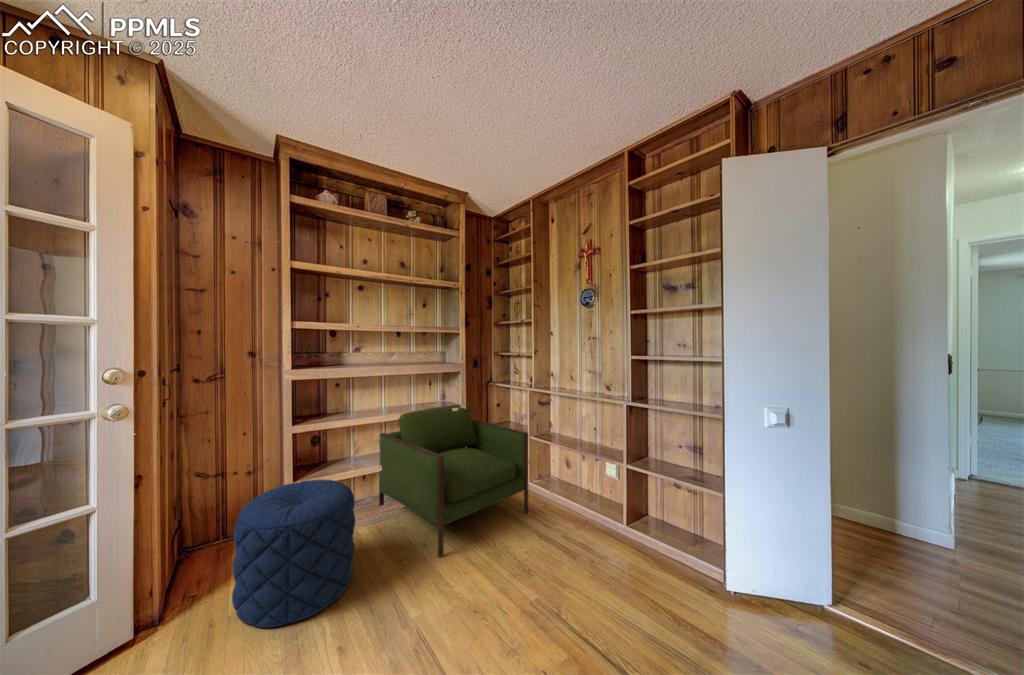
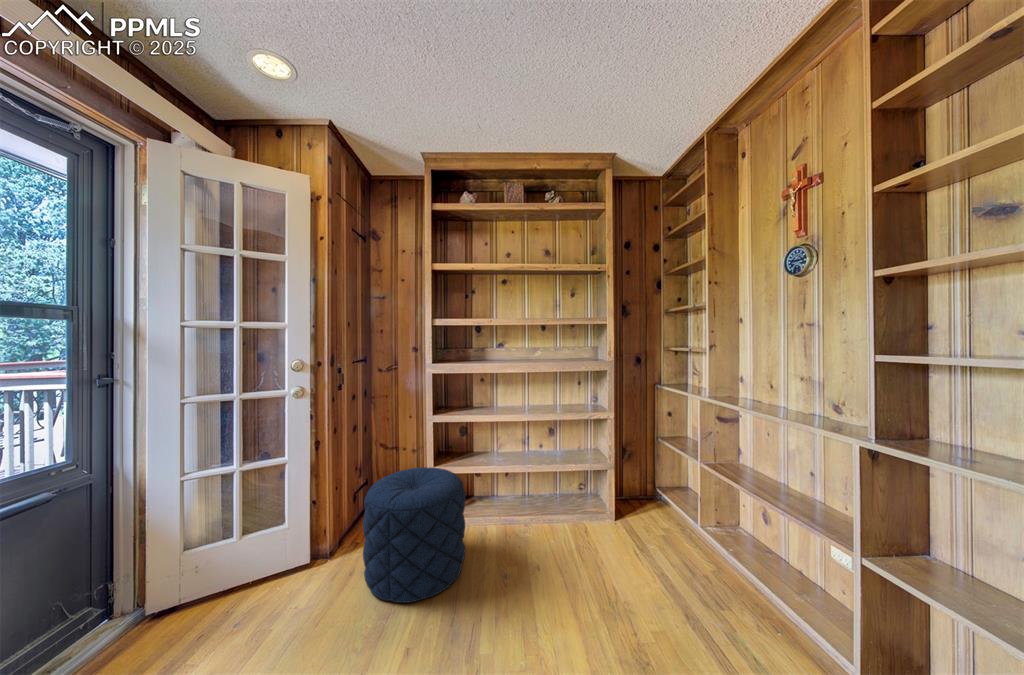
armchair: present [379,404,528,557] -> none [516,410,691,589]

